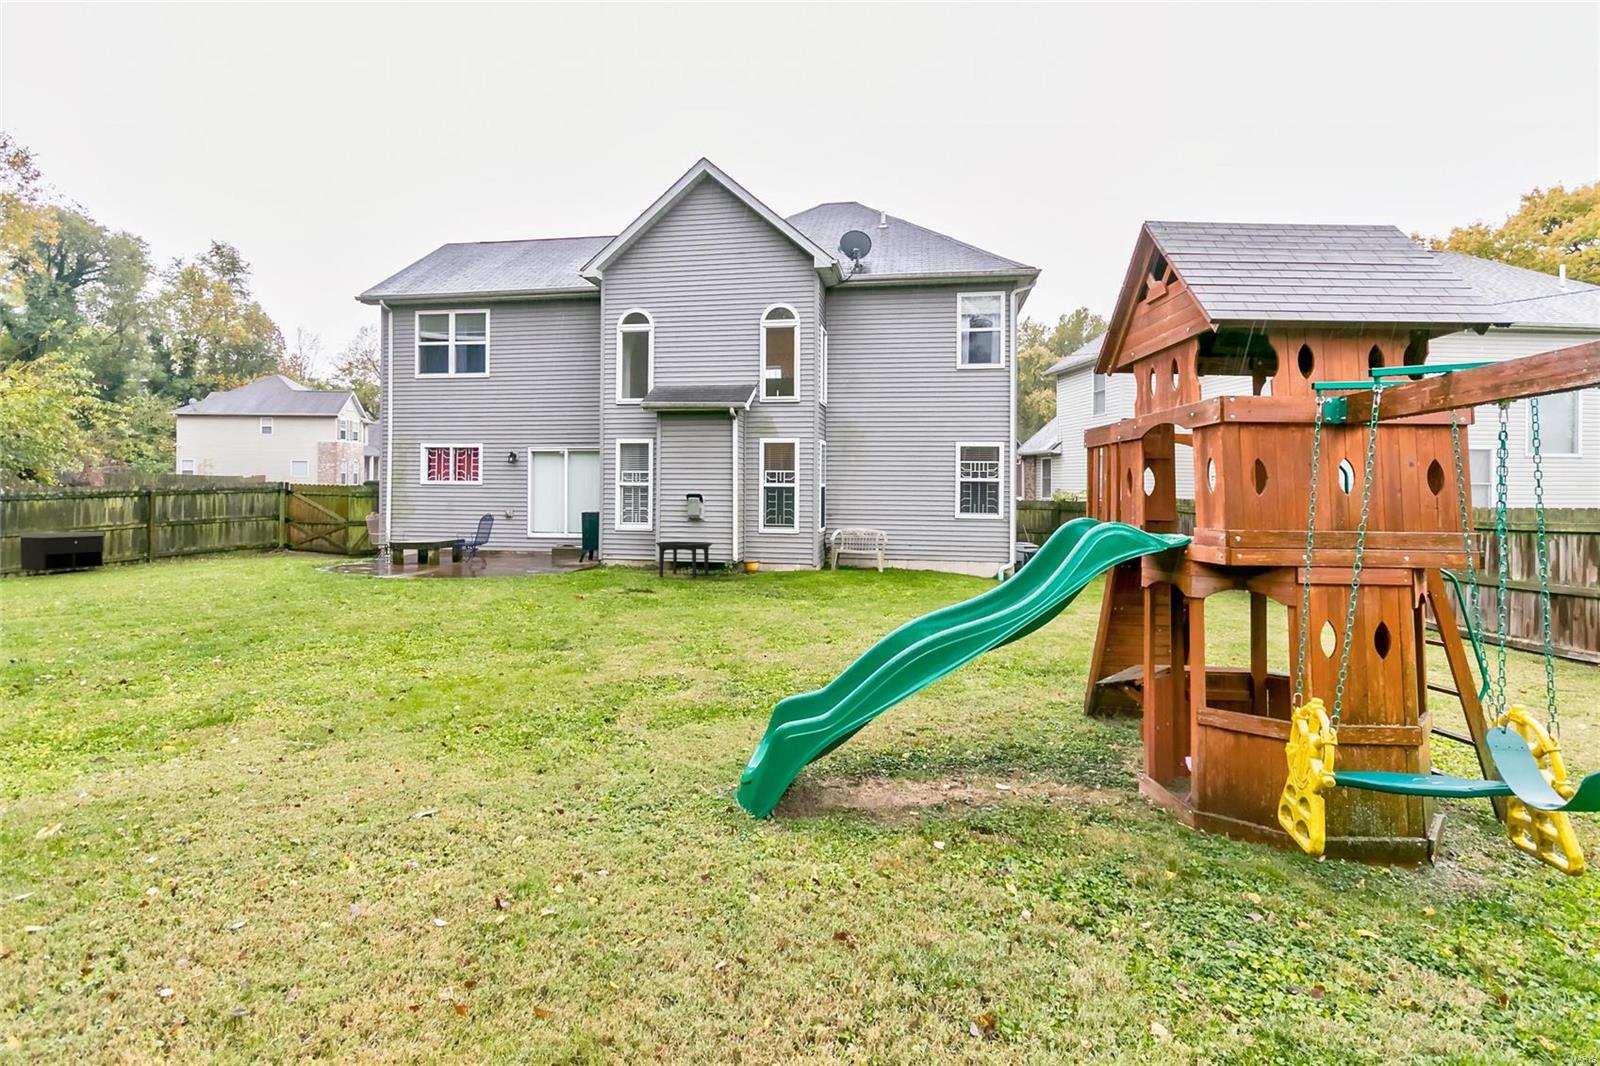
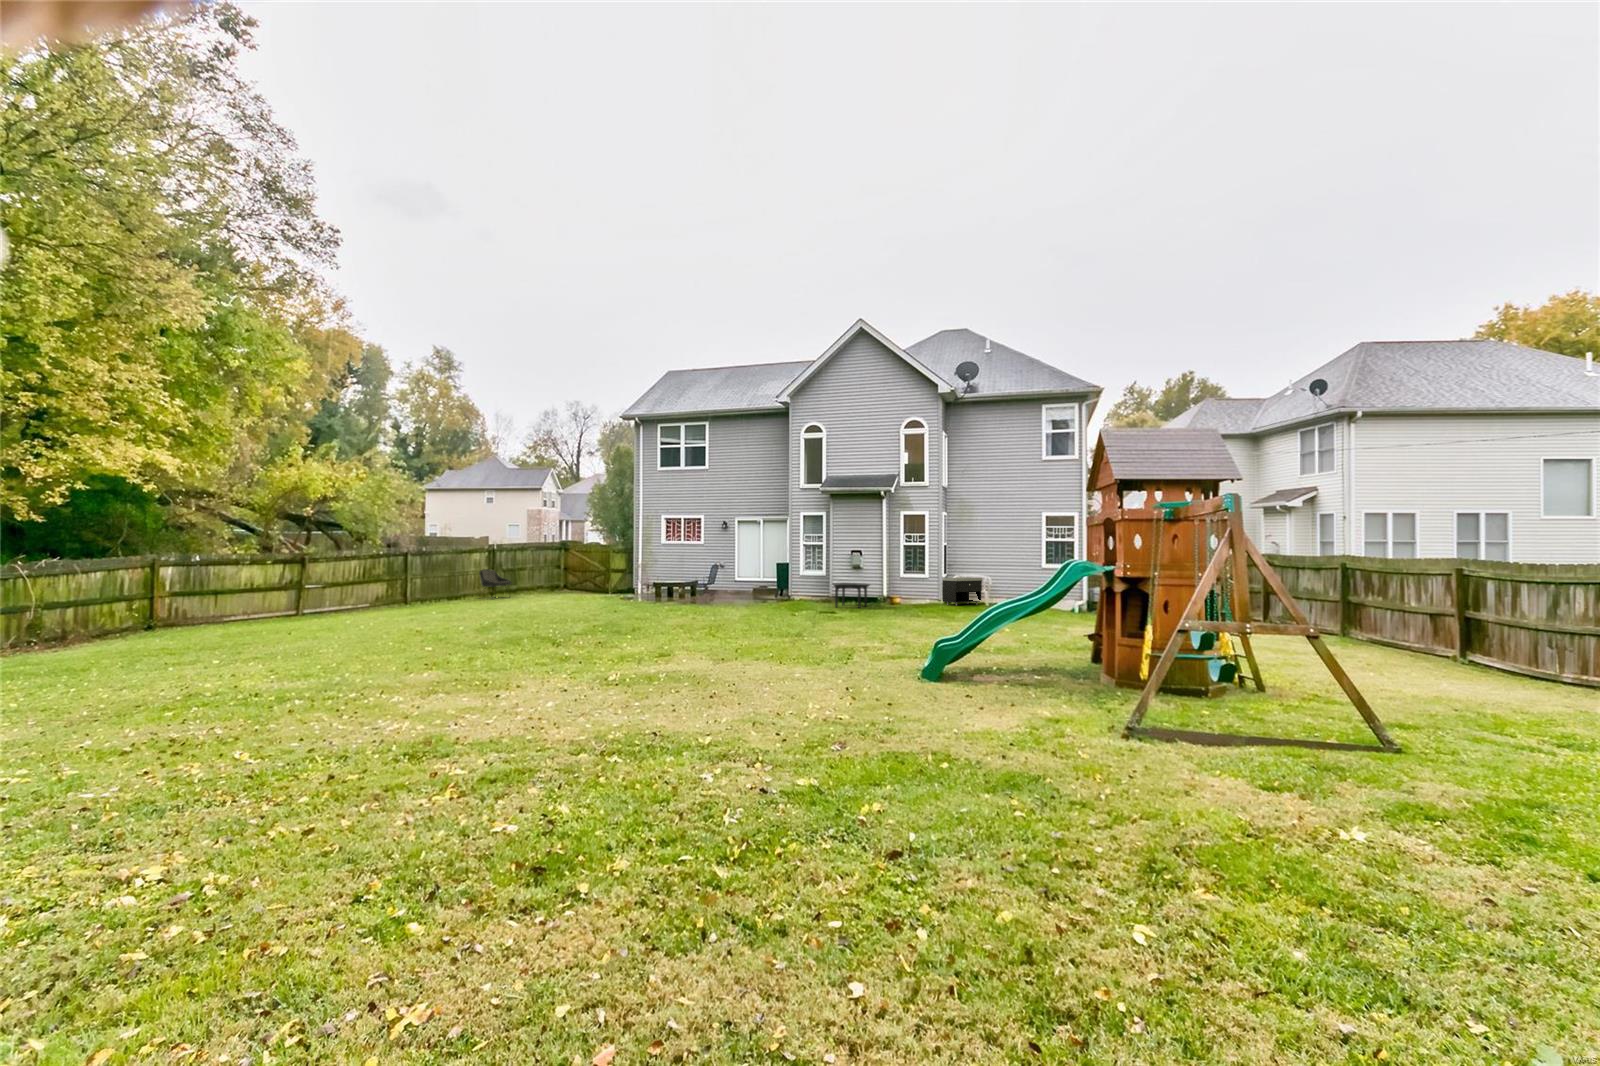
lounge chair: none [118,520,180,566] -> present [479,569,512,599]
storage bench: present [20,532,104,574] -> present [943,577,982,605]

